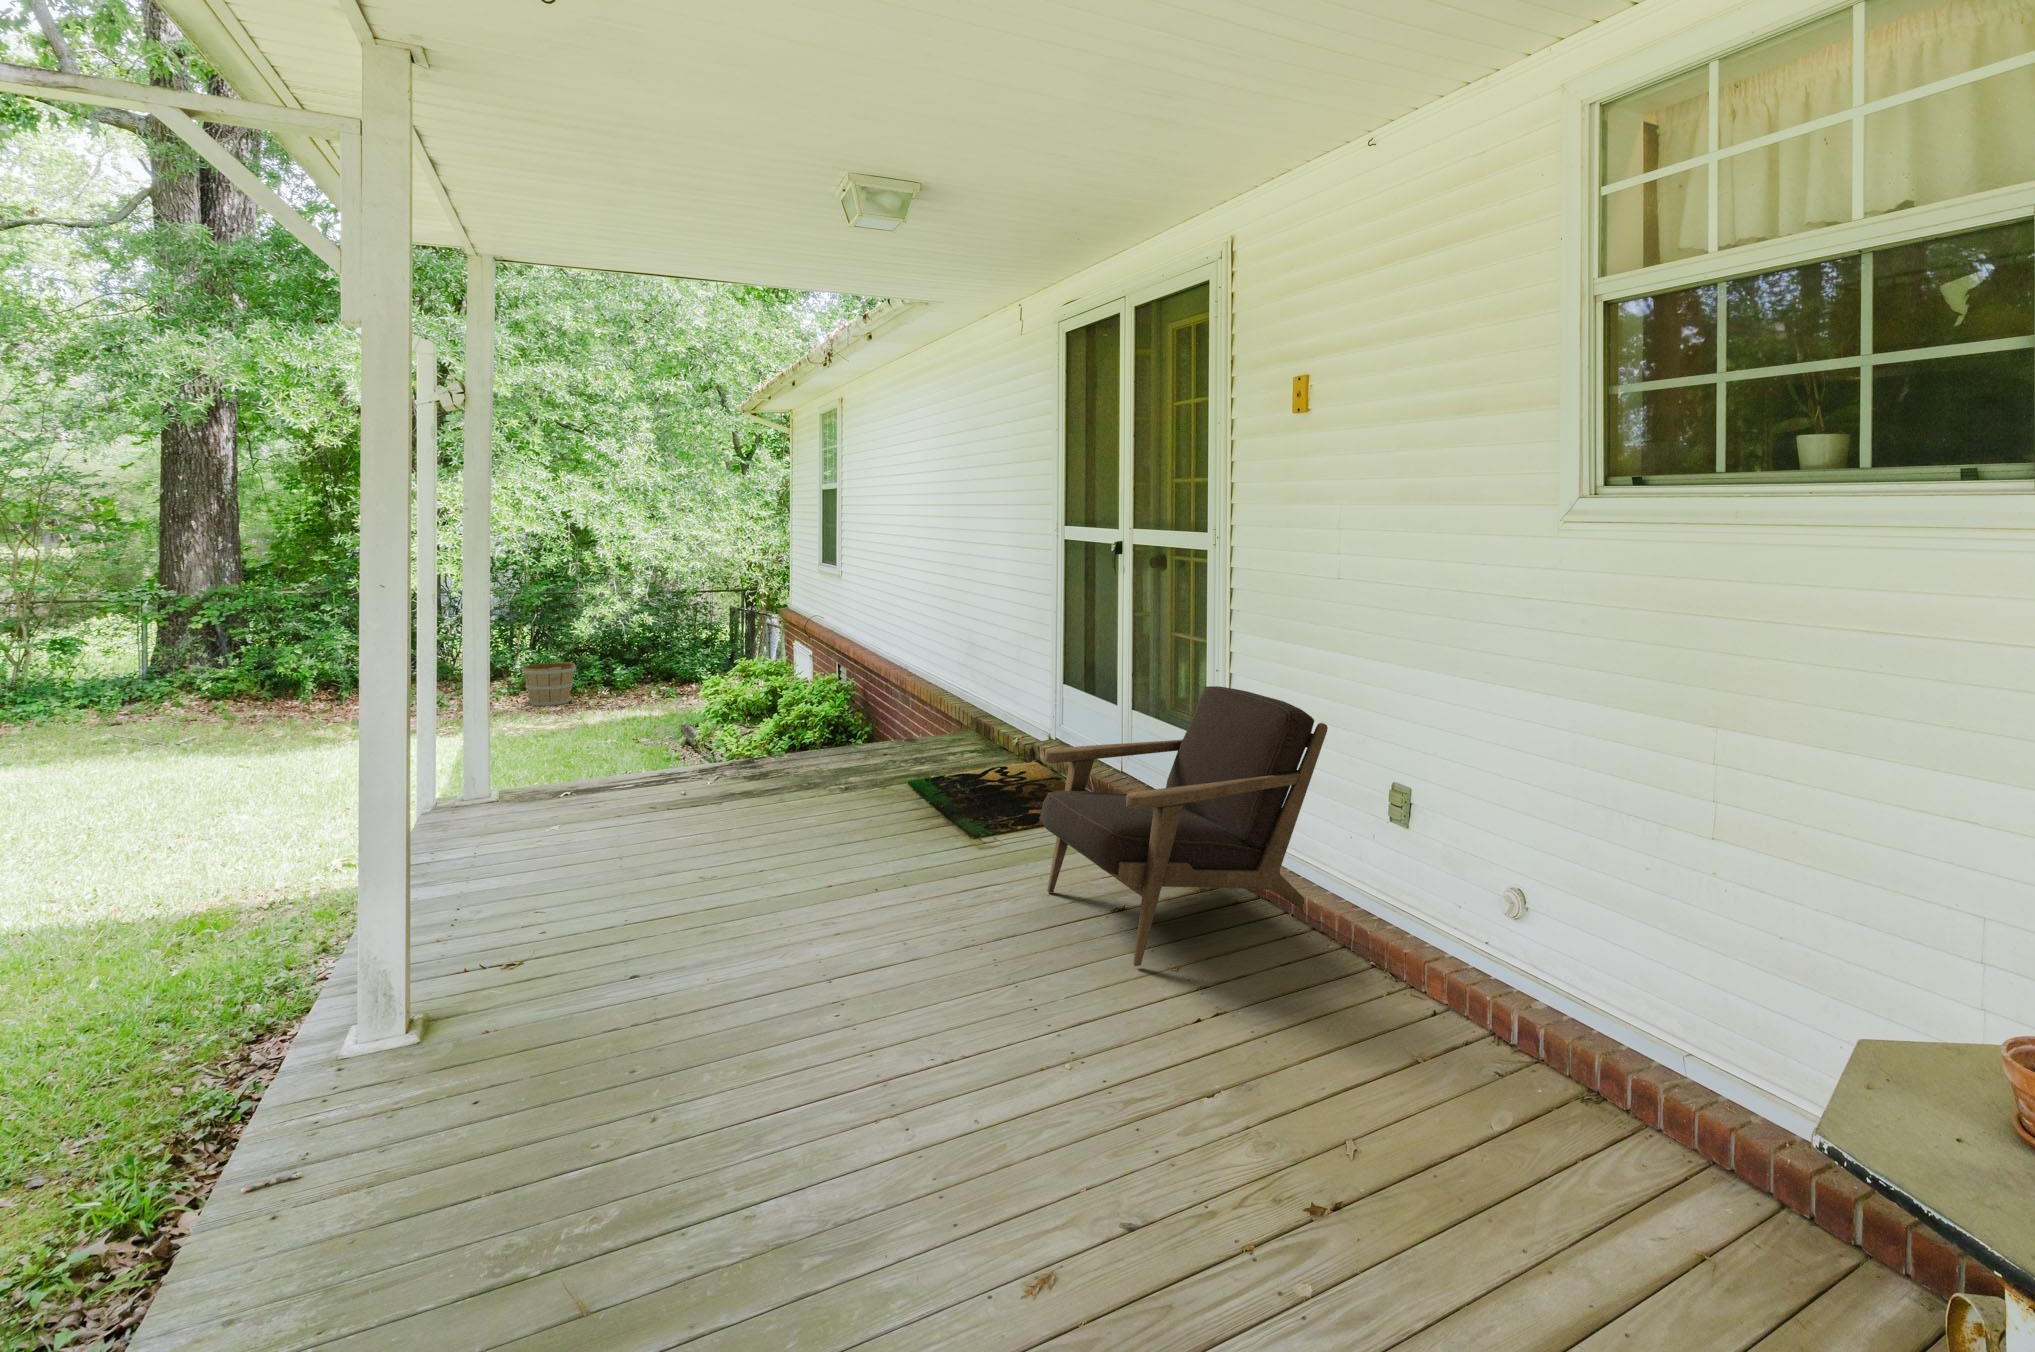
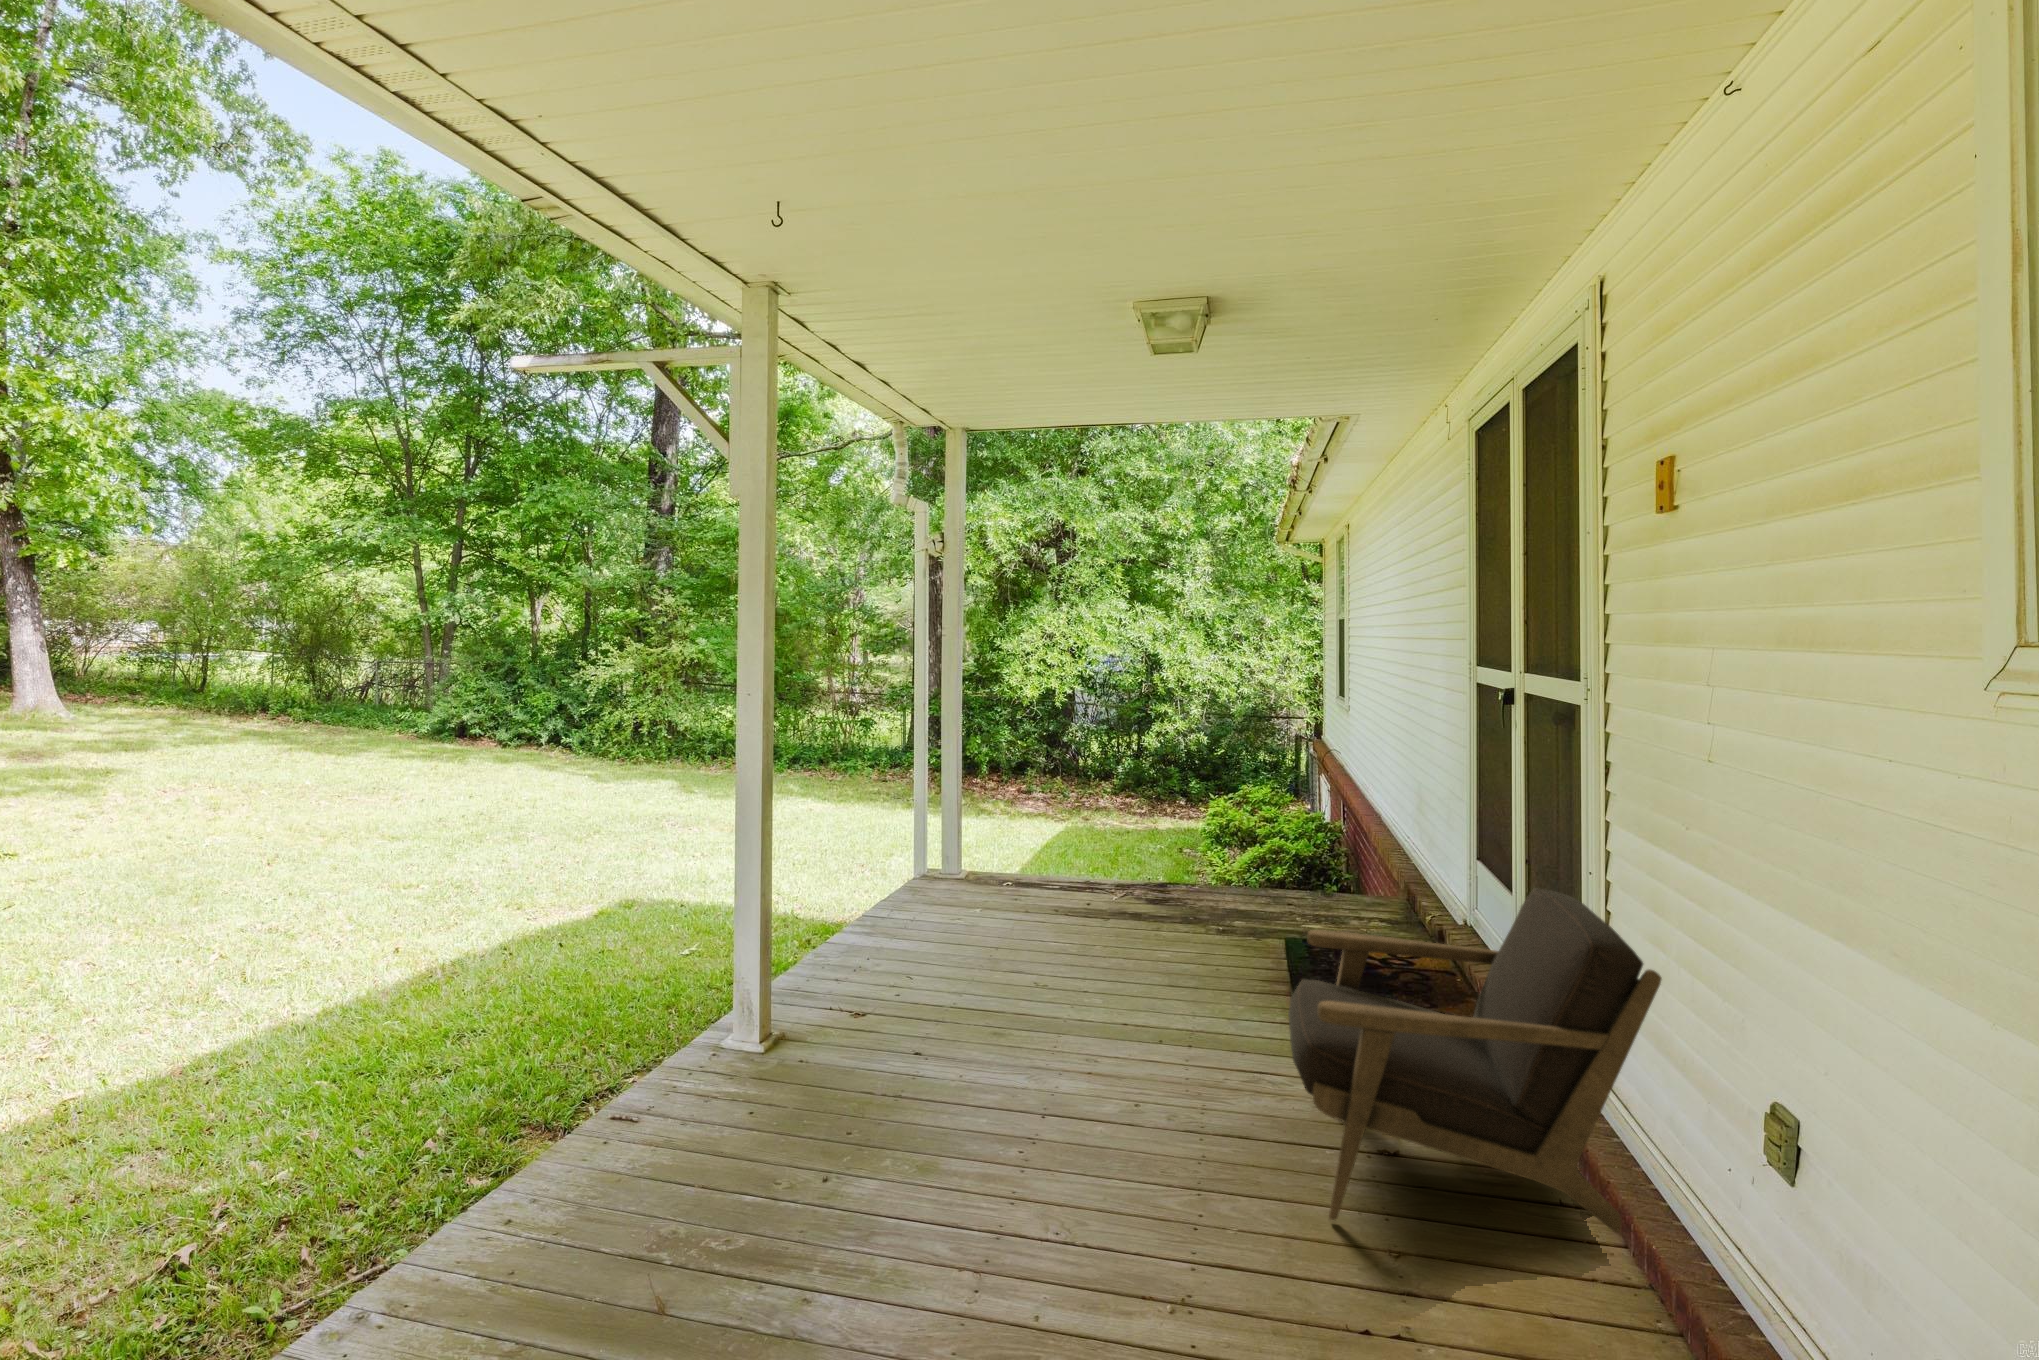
wooden bucket: present [522,662,576,706] -> none [1105,768,1146,806]

